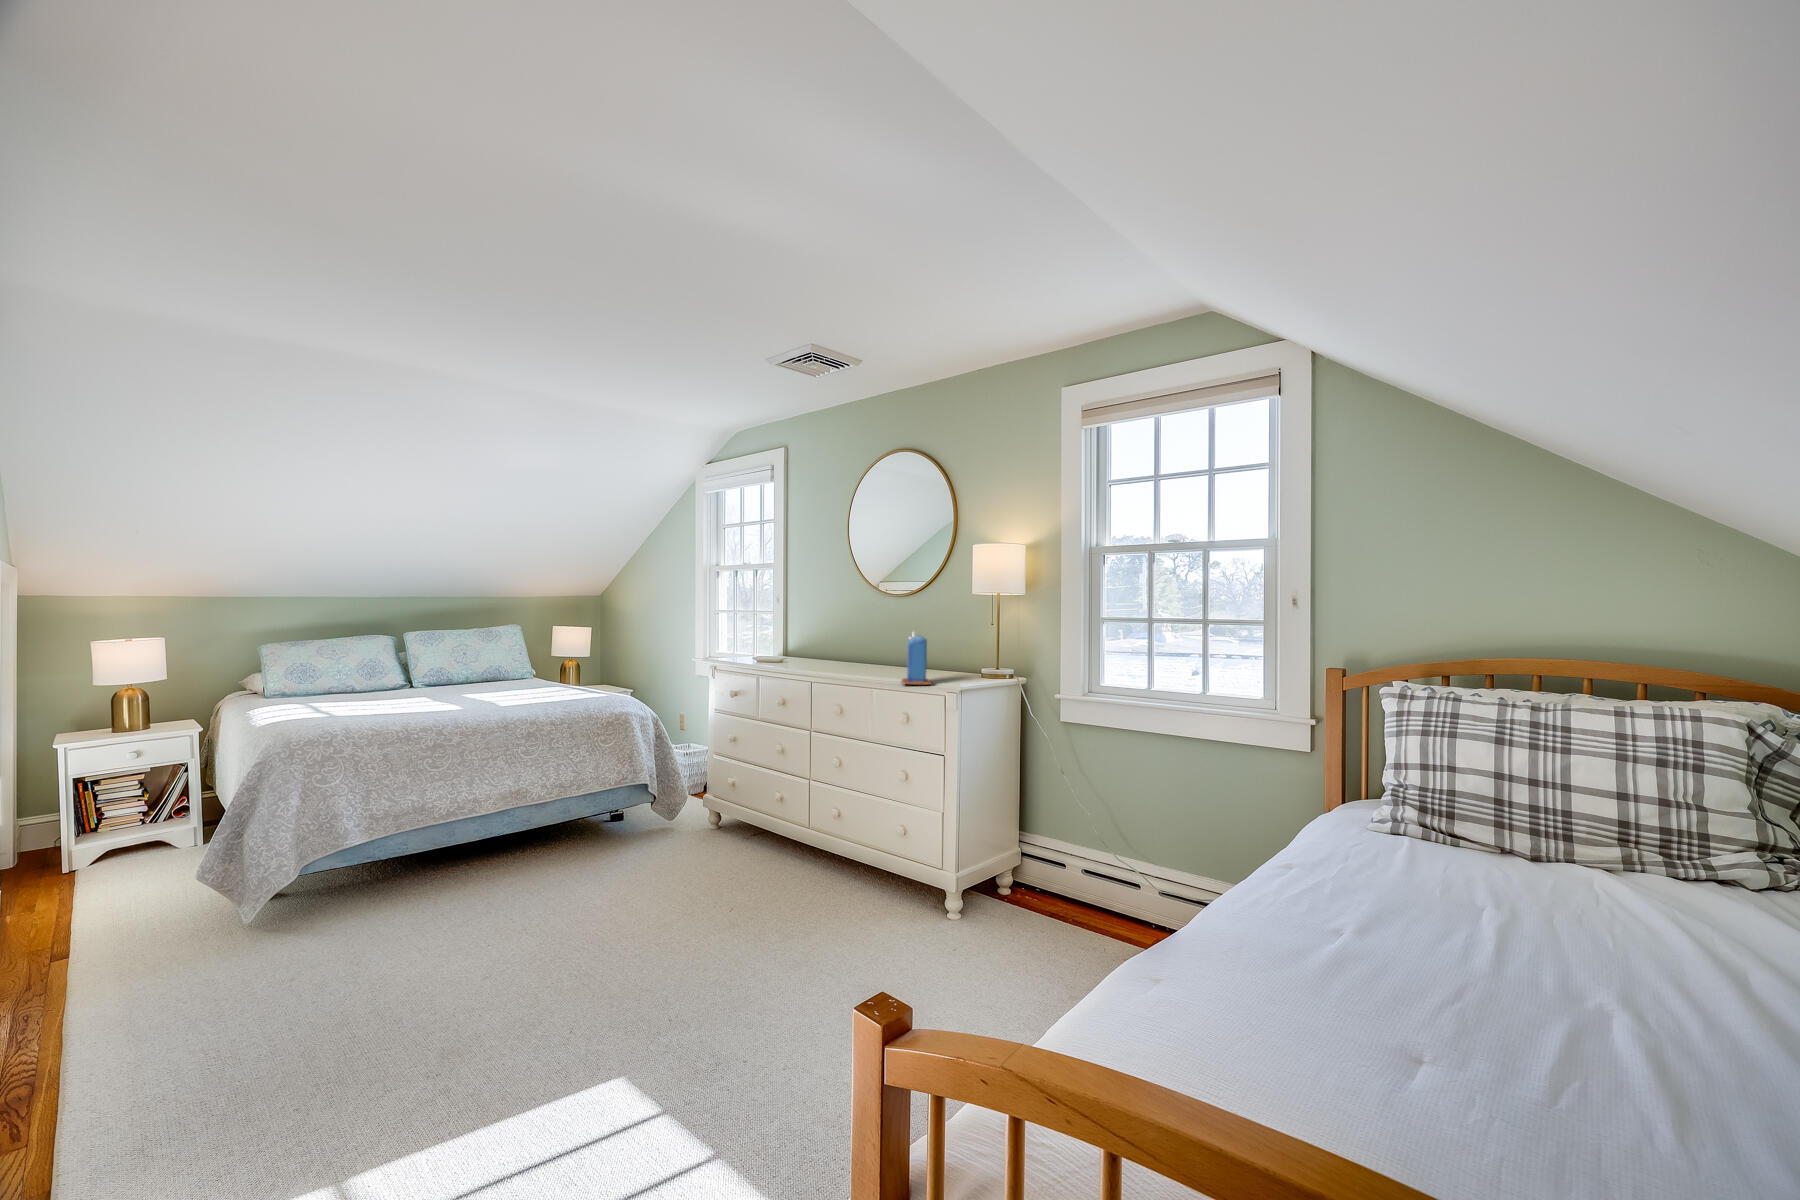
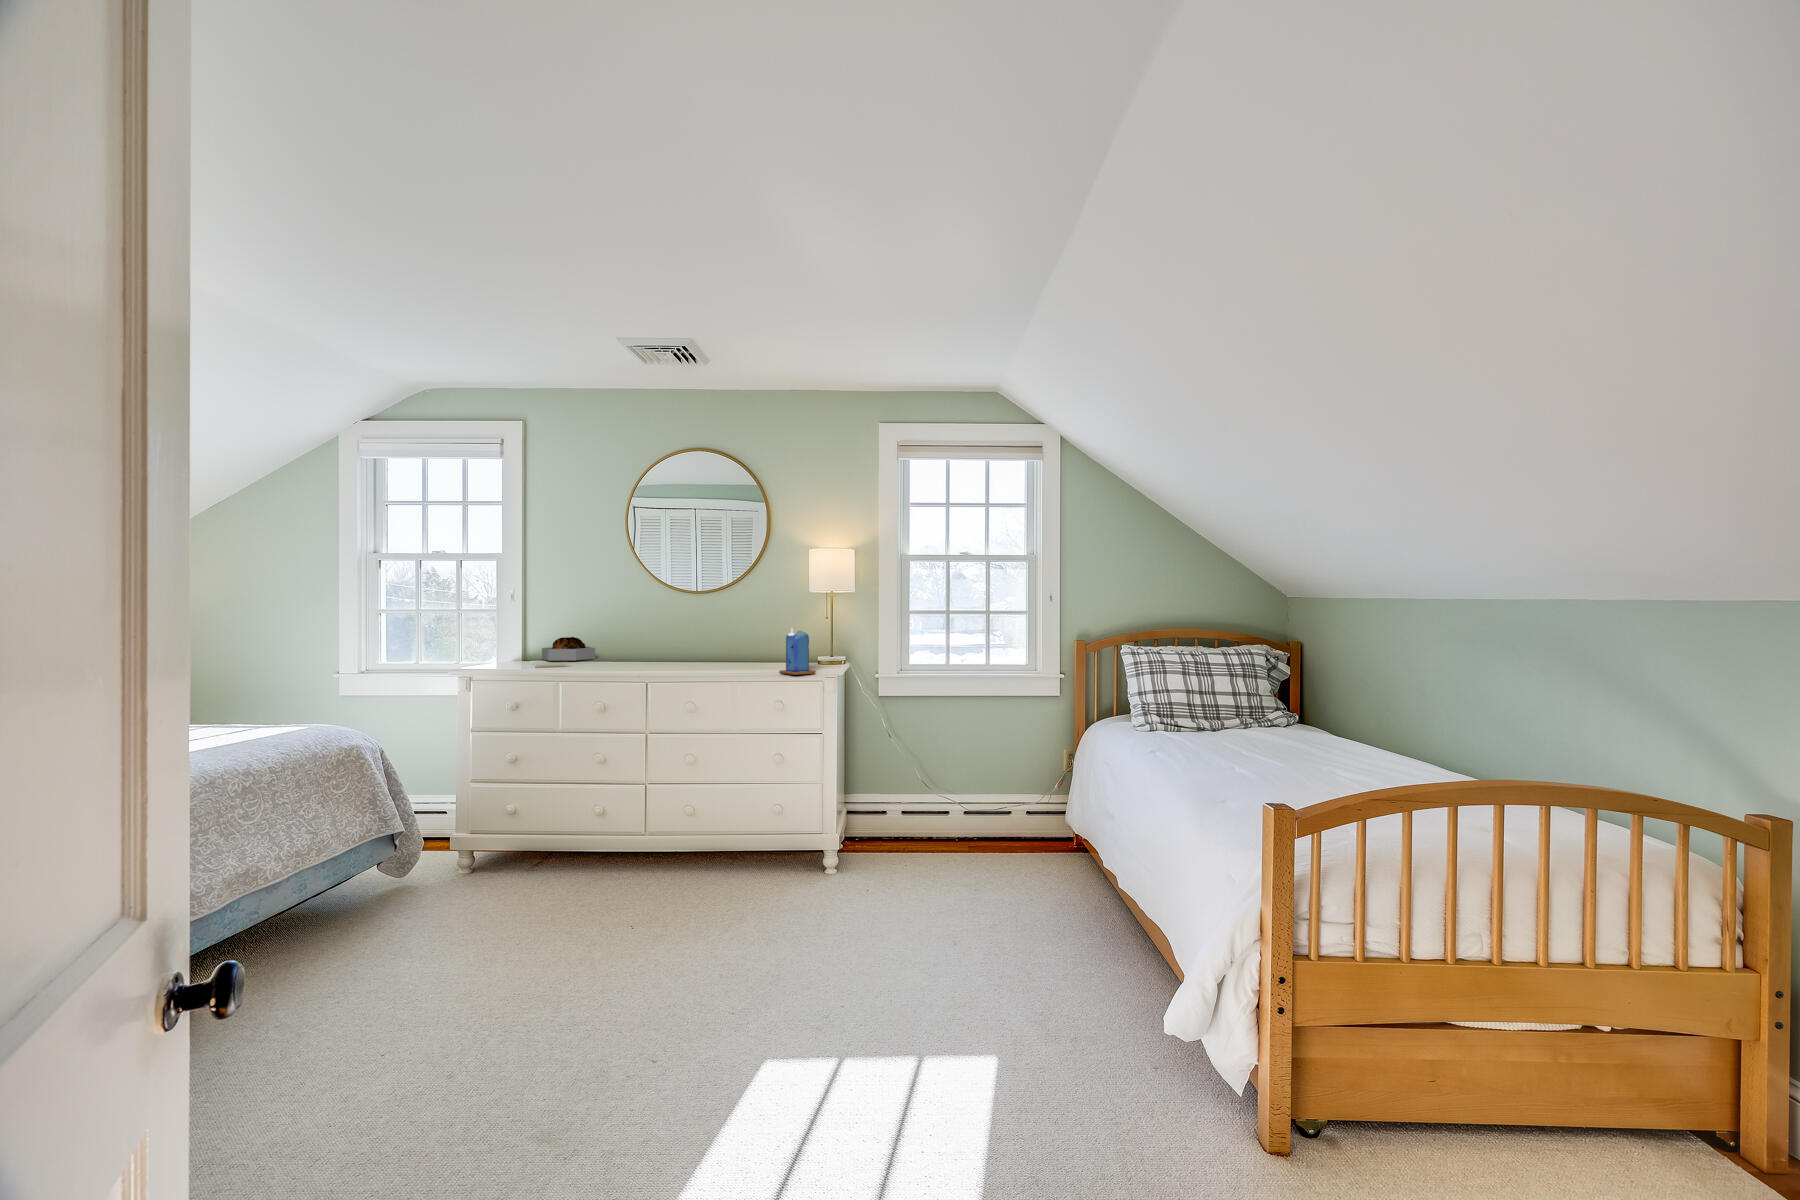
decorative bowl: none [782,634,827,656] -> present [542,637,595,661]

